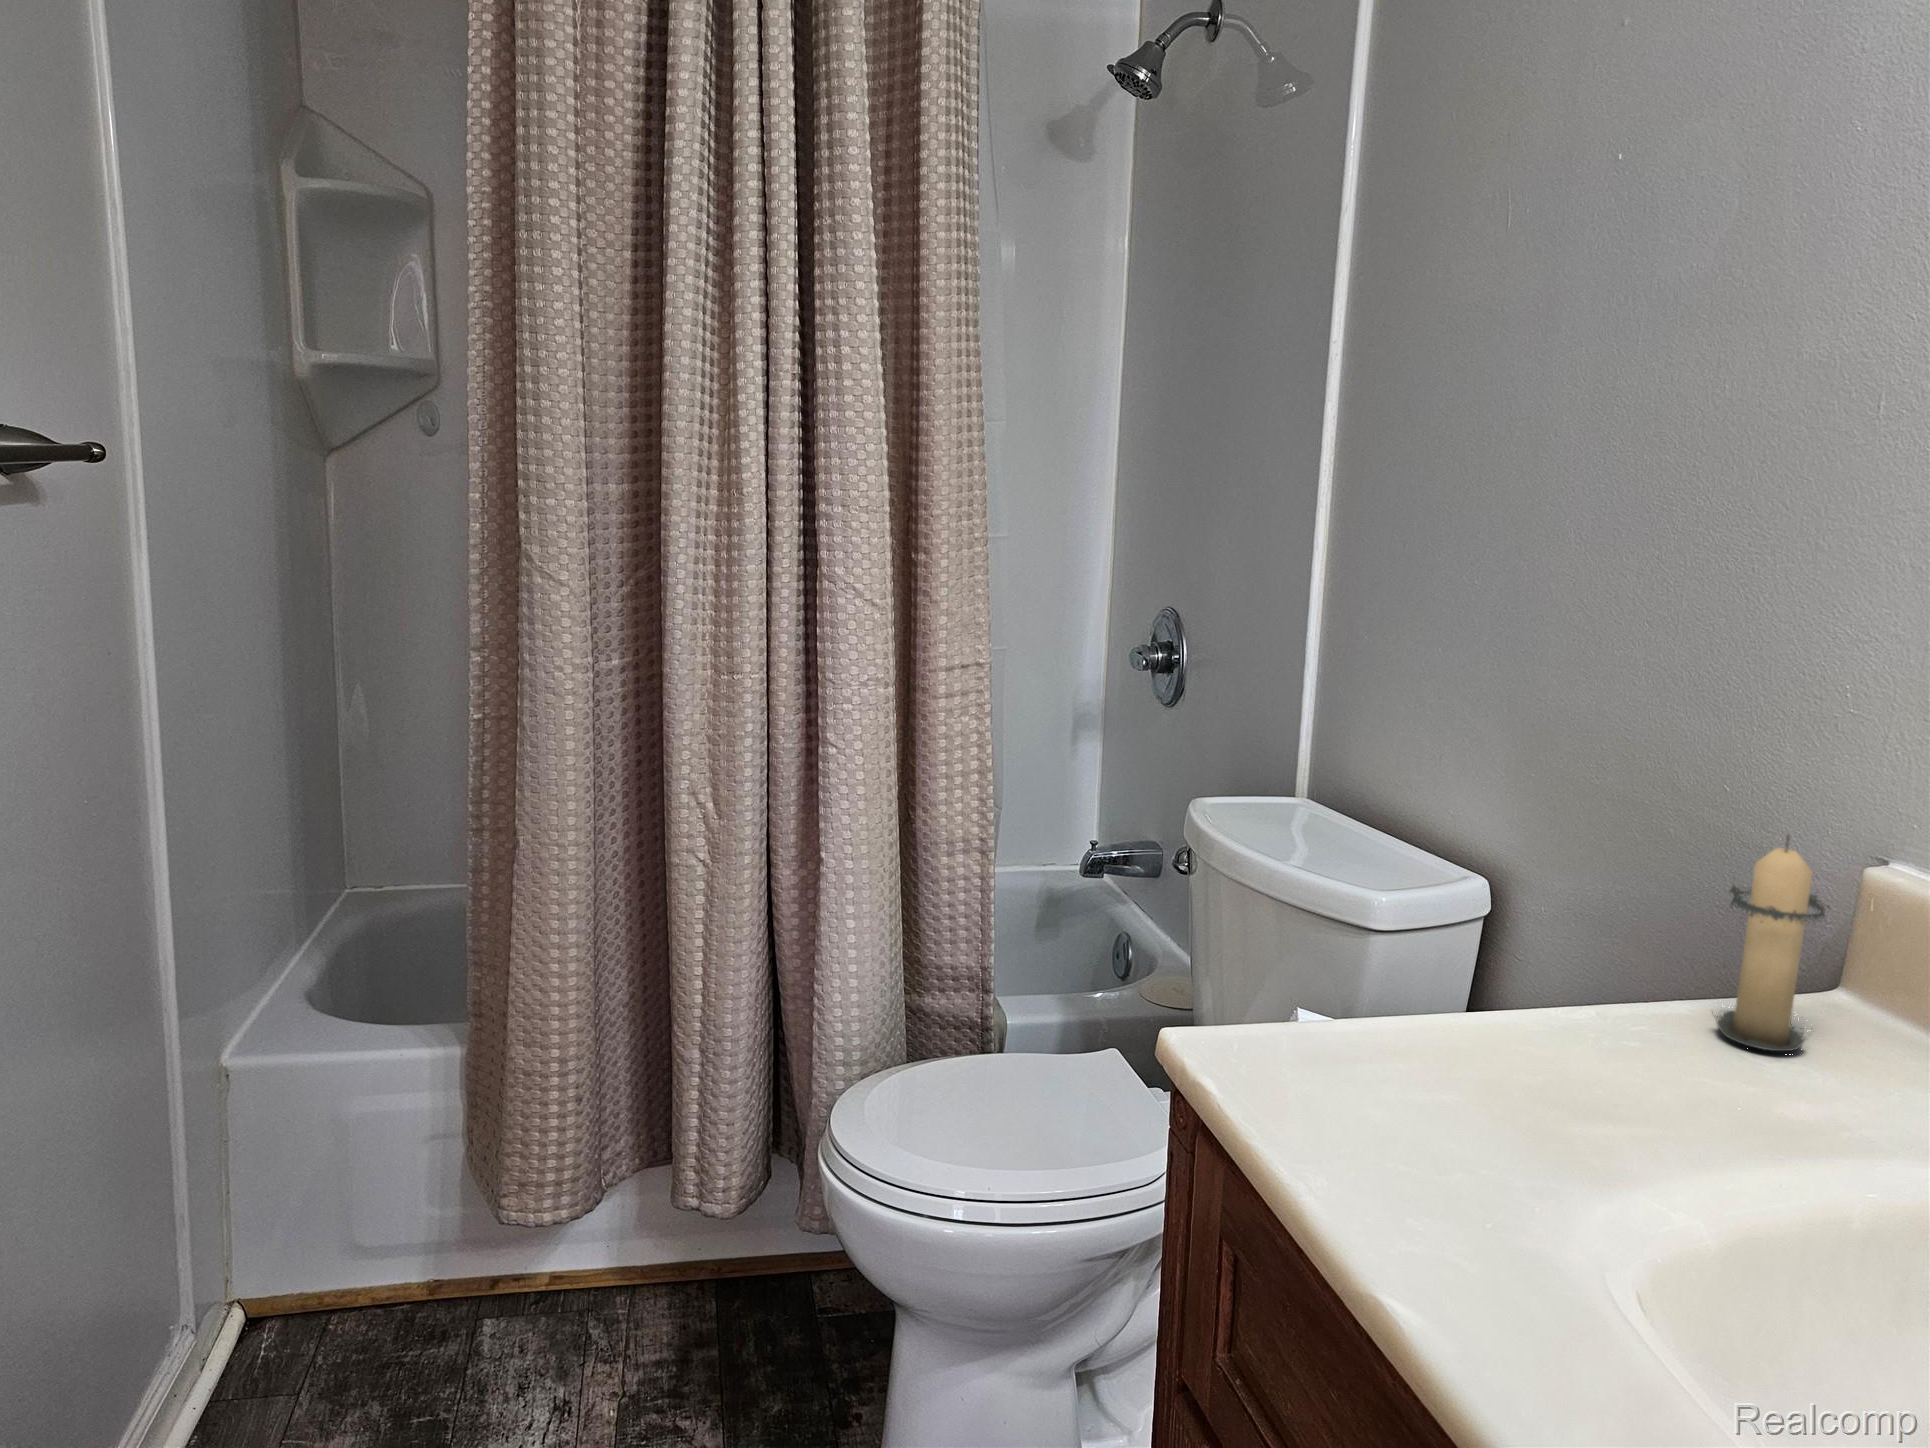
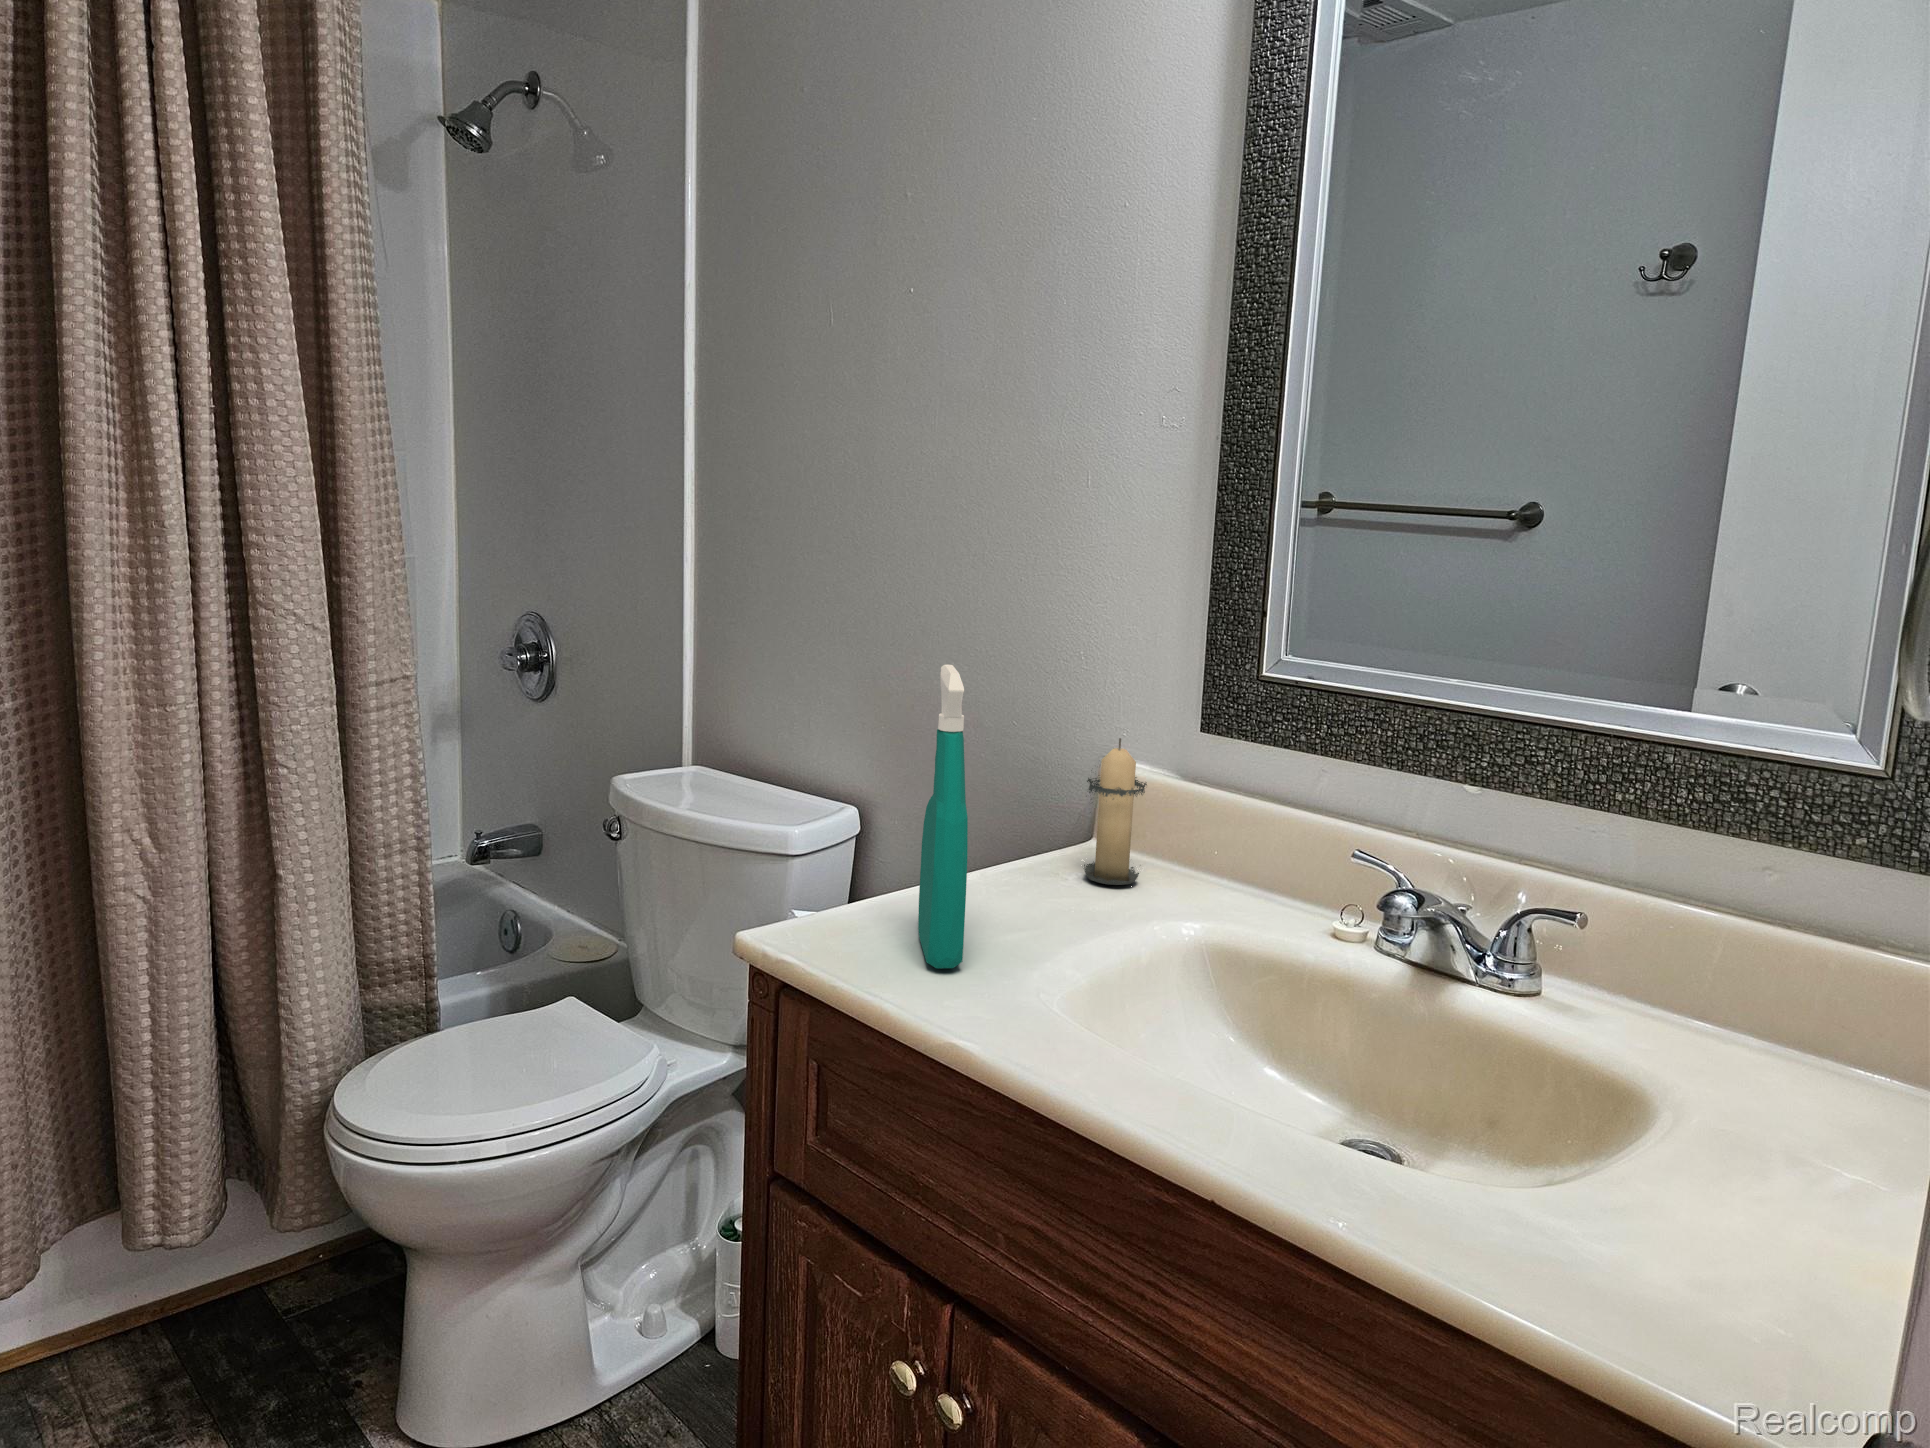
spray bottle: none [1375,700,1464,1108] -> present [918,665,968,968]

